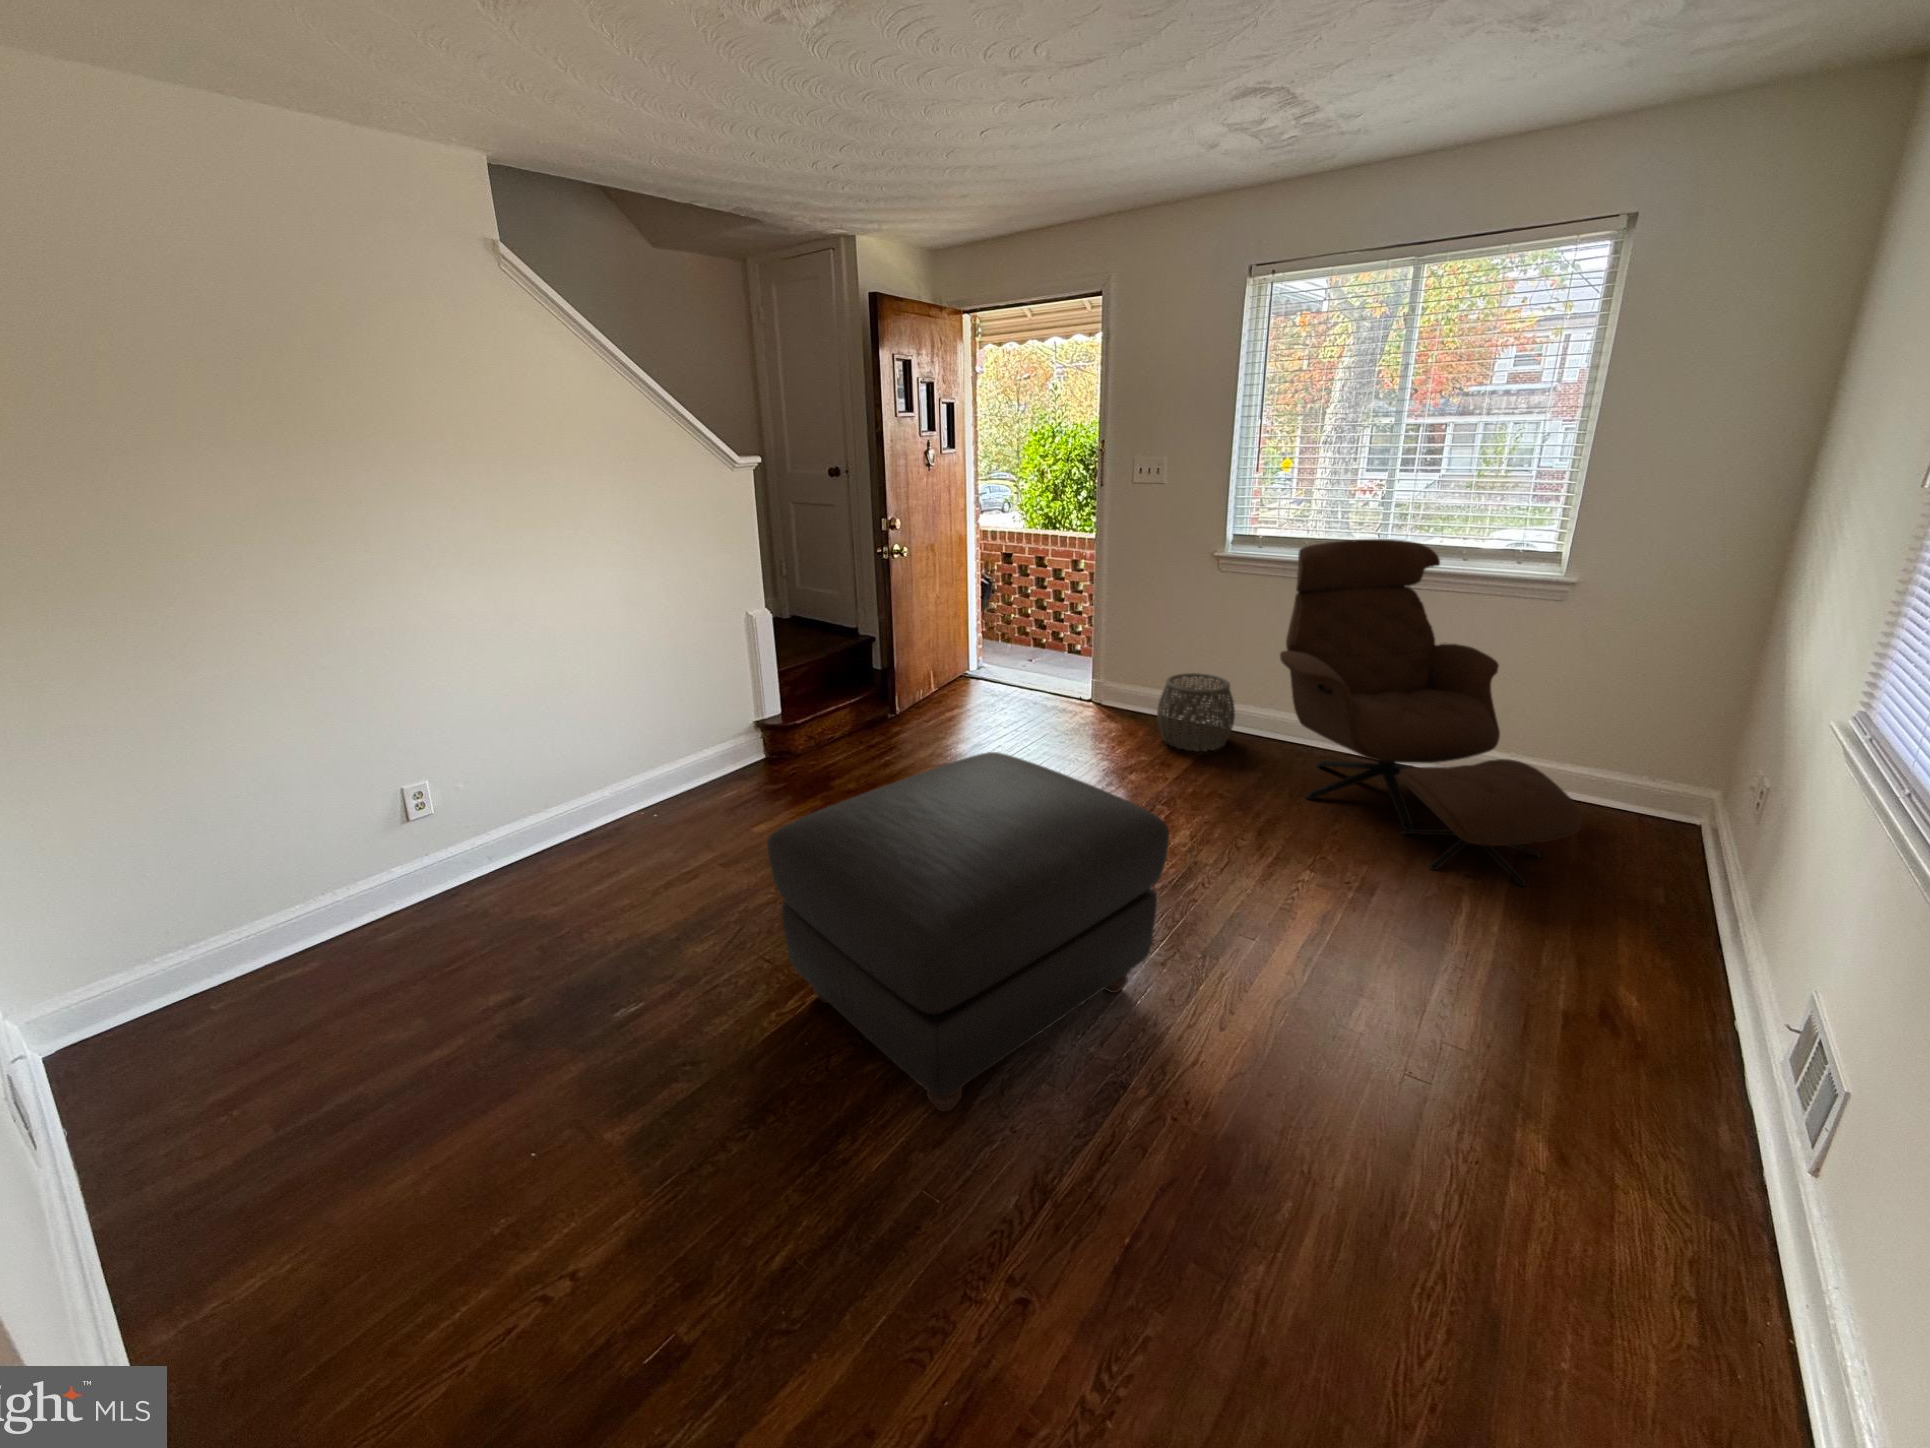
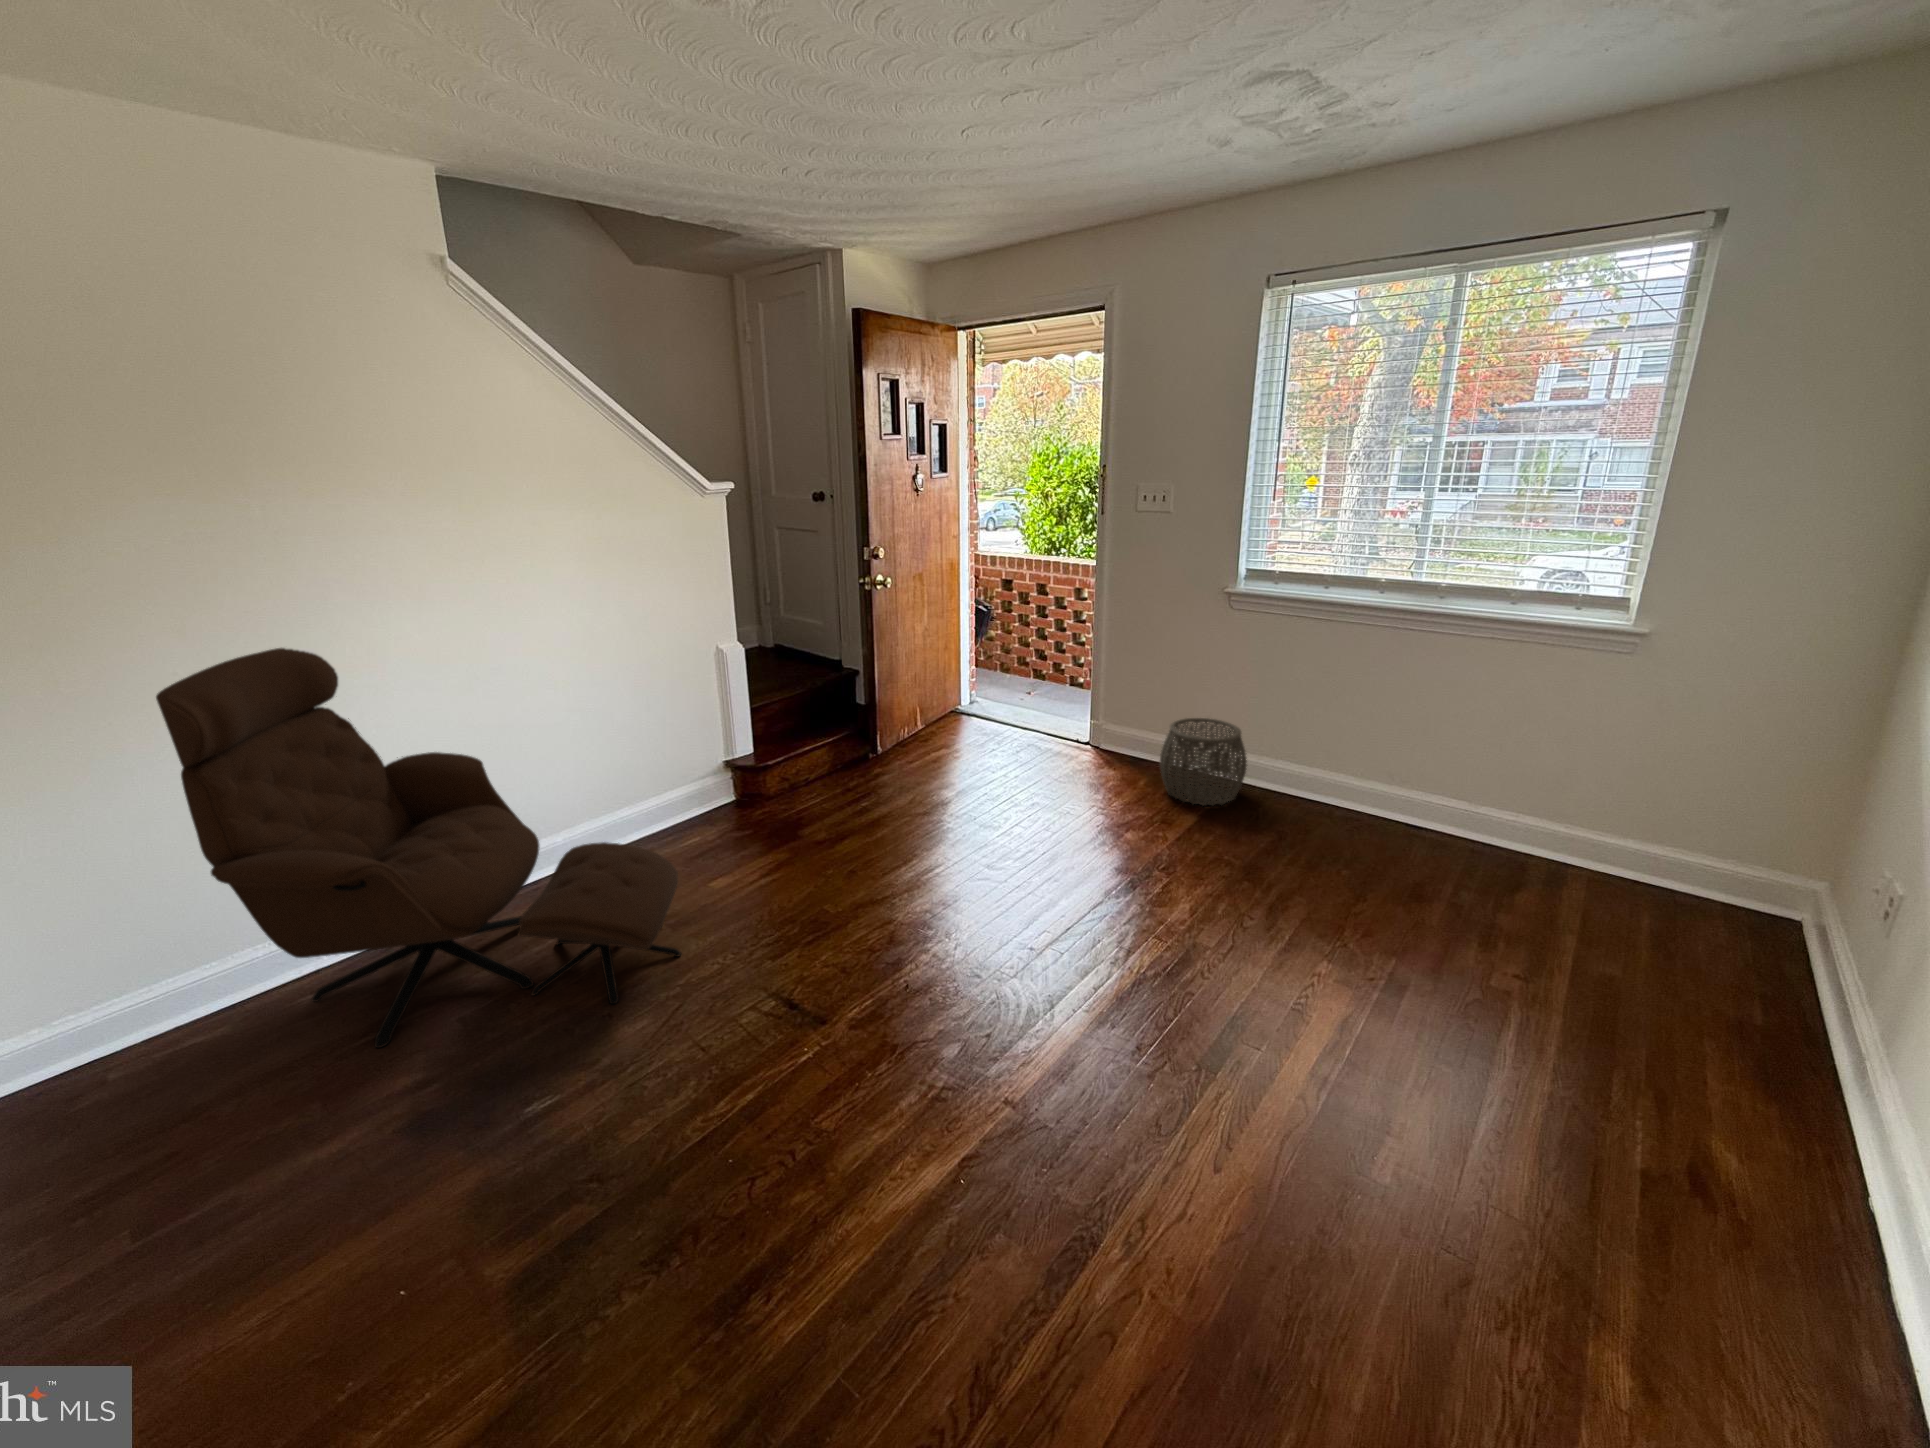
lounge chair: present [1280,539,1582,886] -> present [156,648,681,1048]
ottoman: present [767,752,1169,1112] -> none [692,818,1156,1264]

